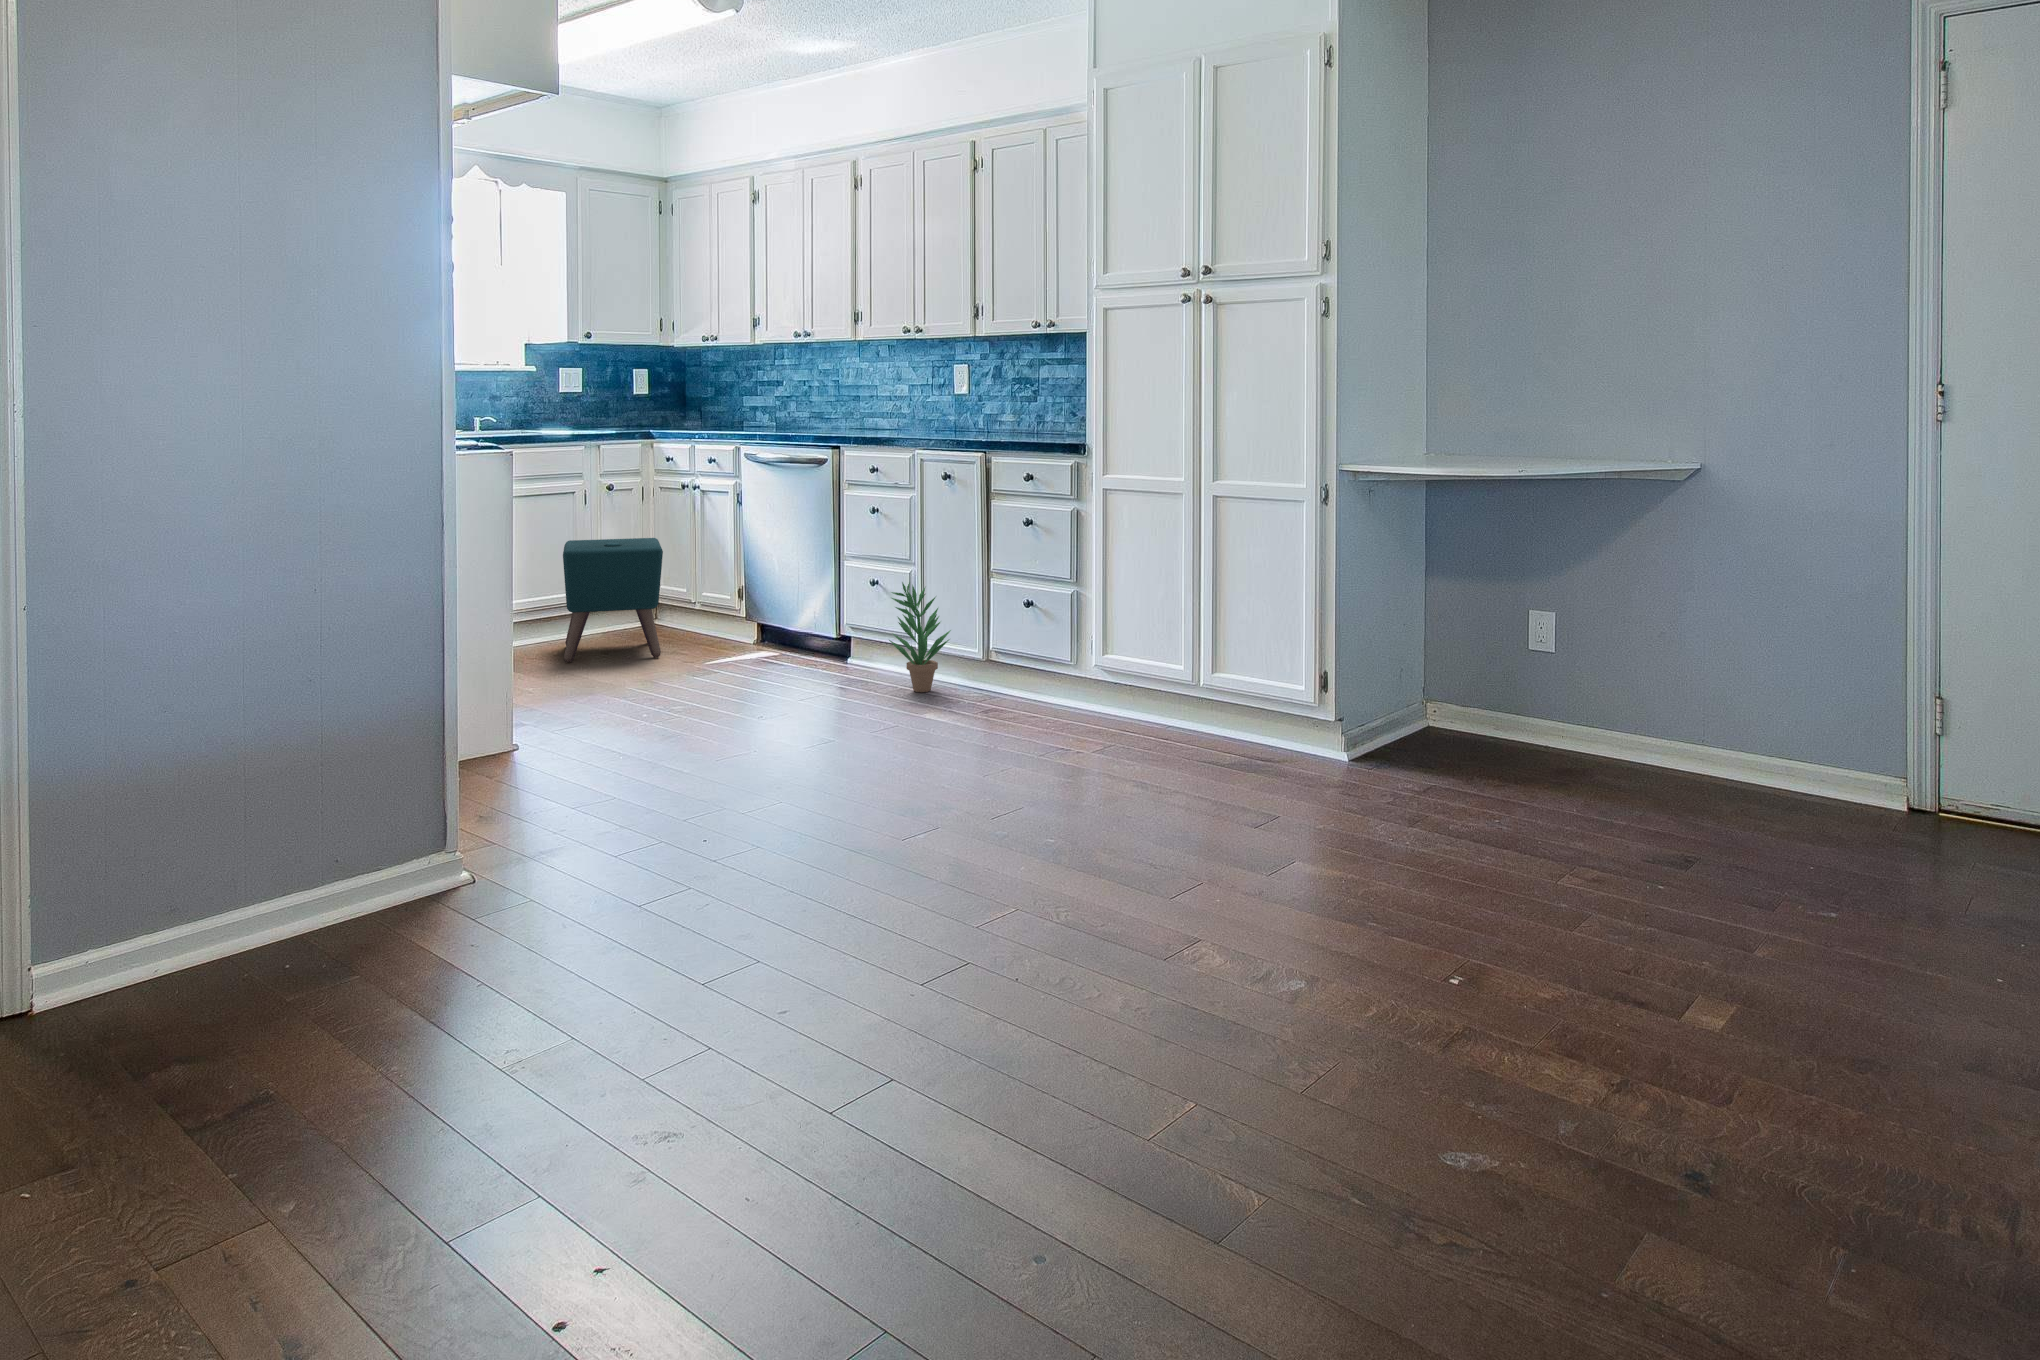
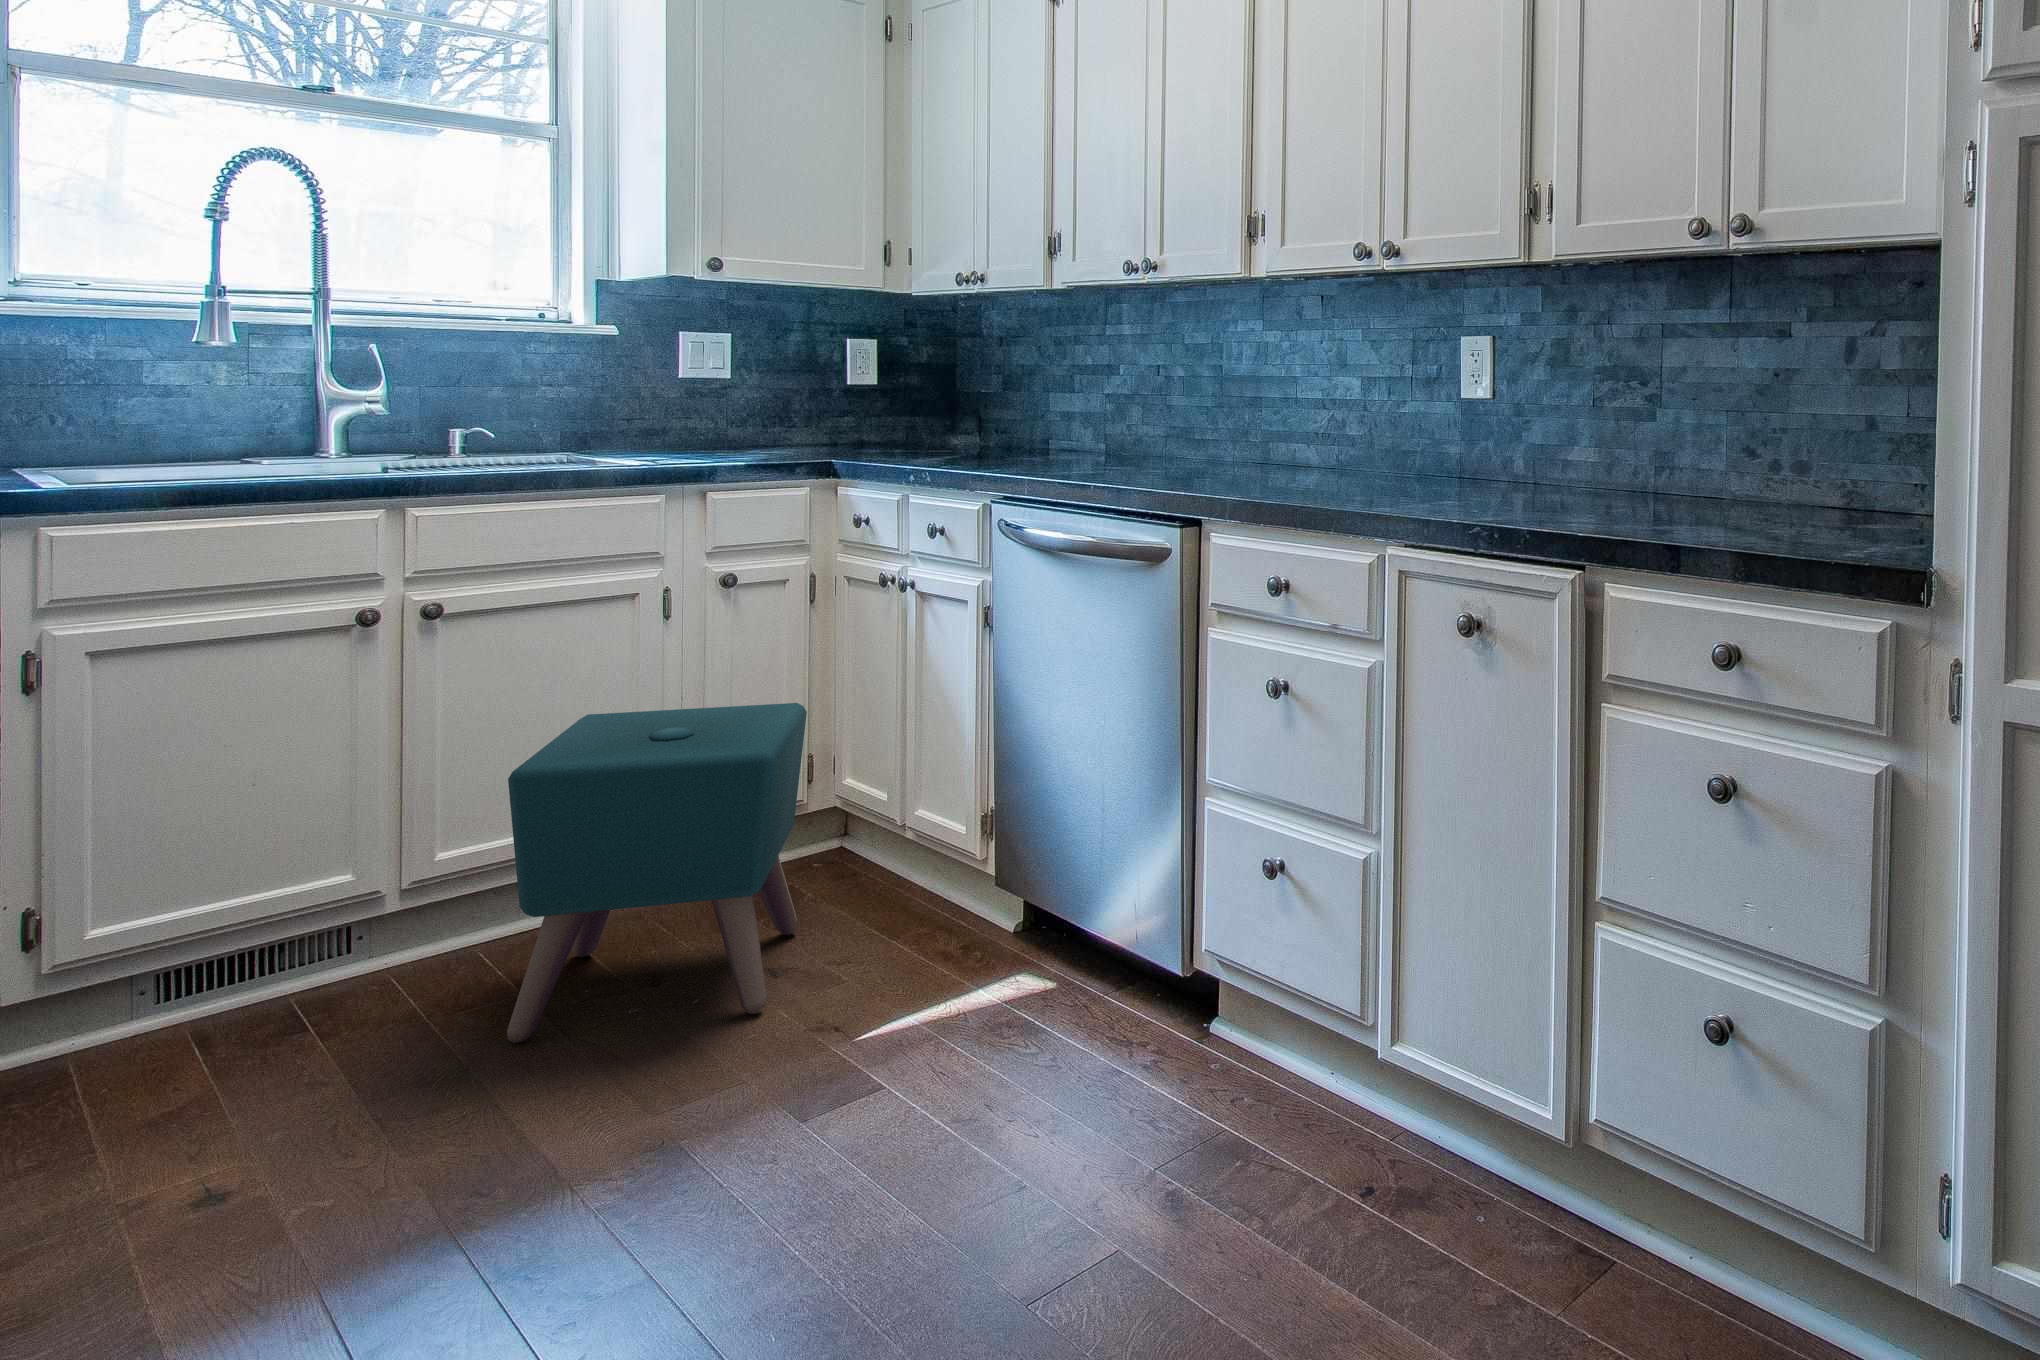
potted plant: present [889,582,951,692] -> none [1303,920,1481,1246]

